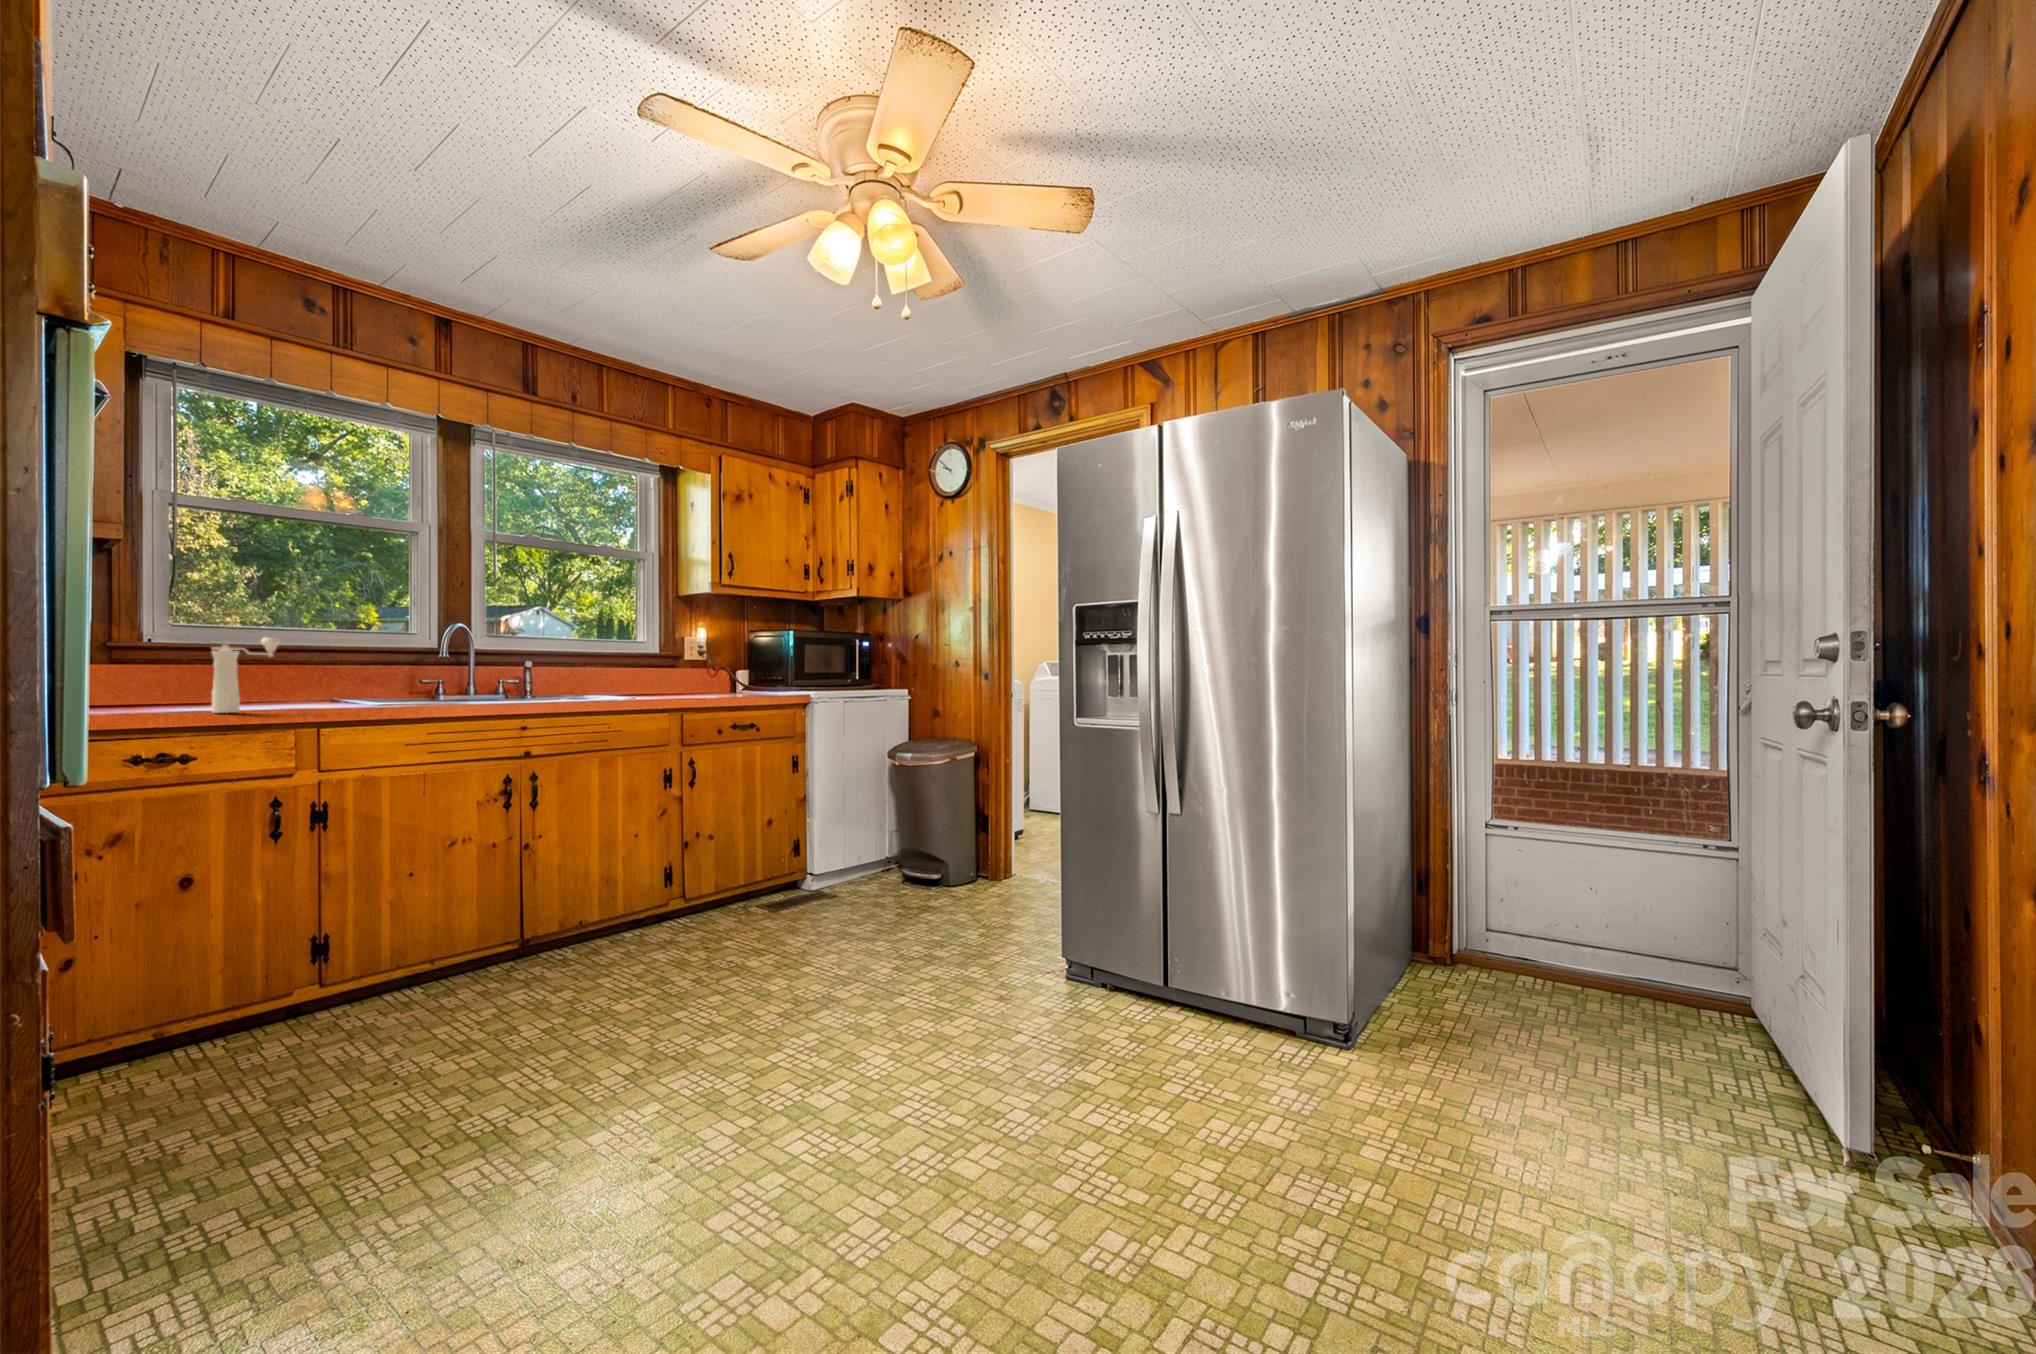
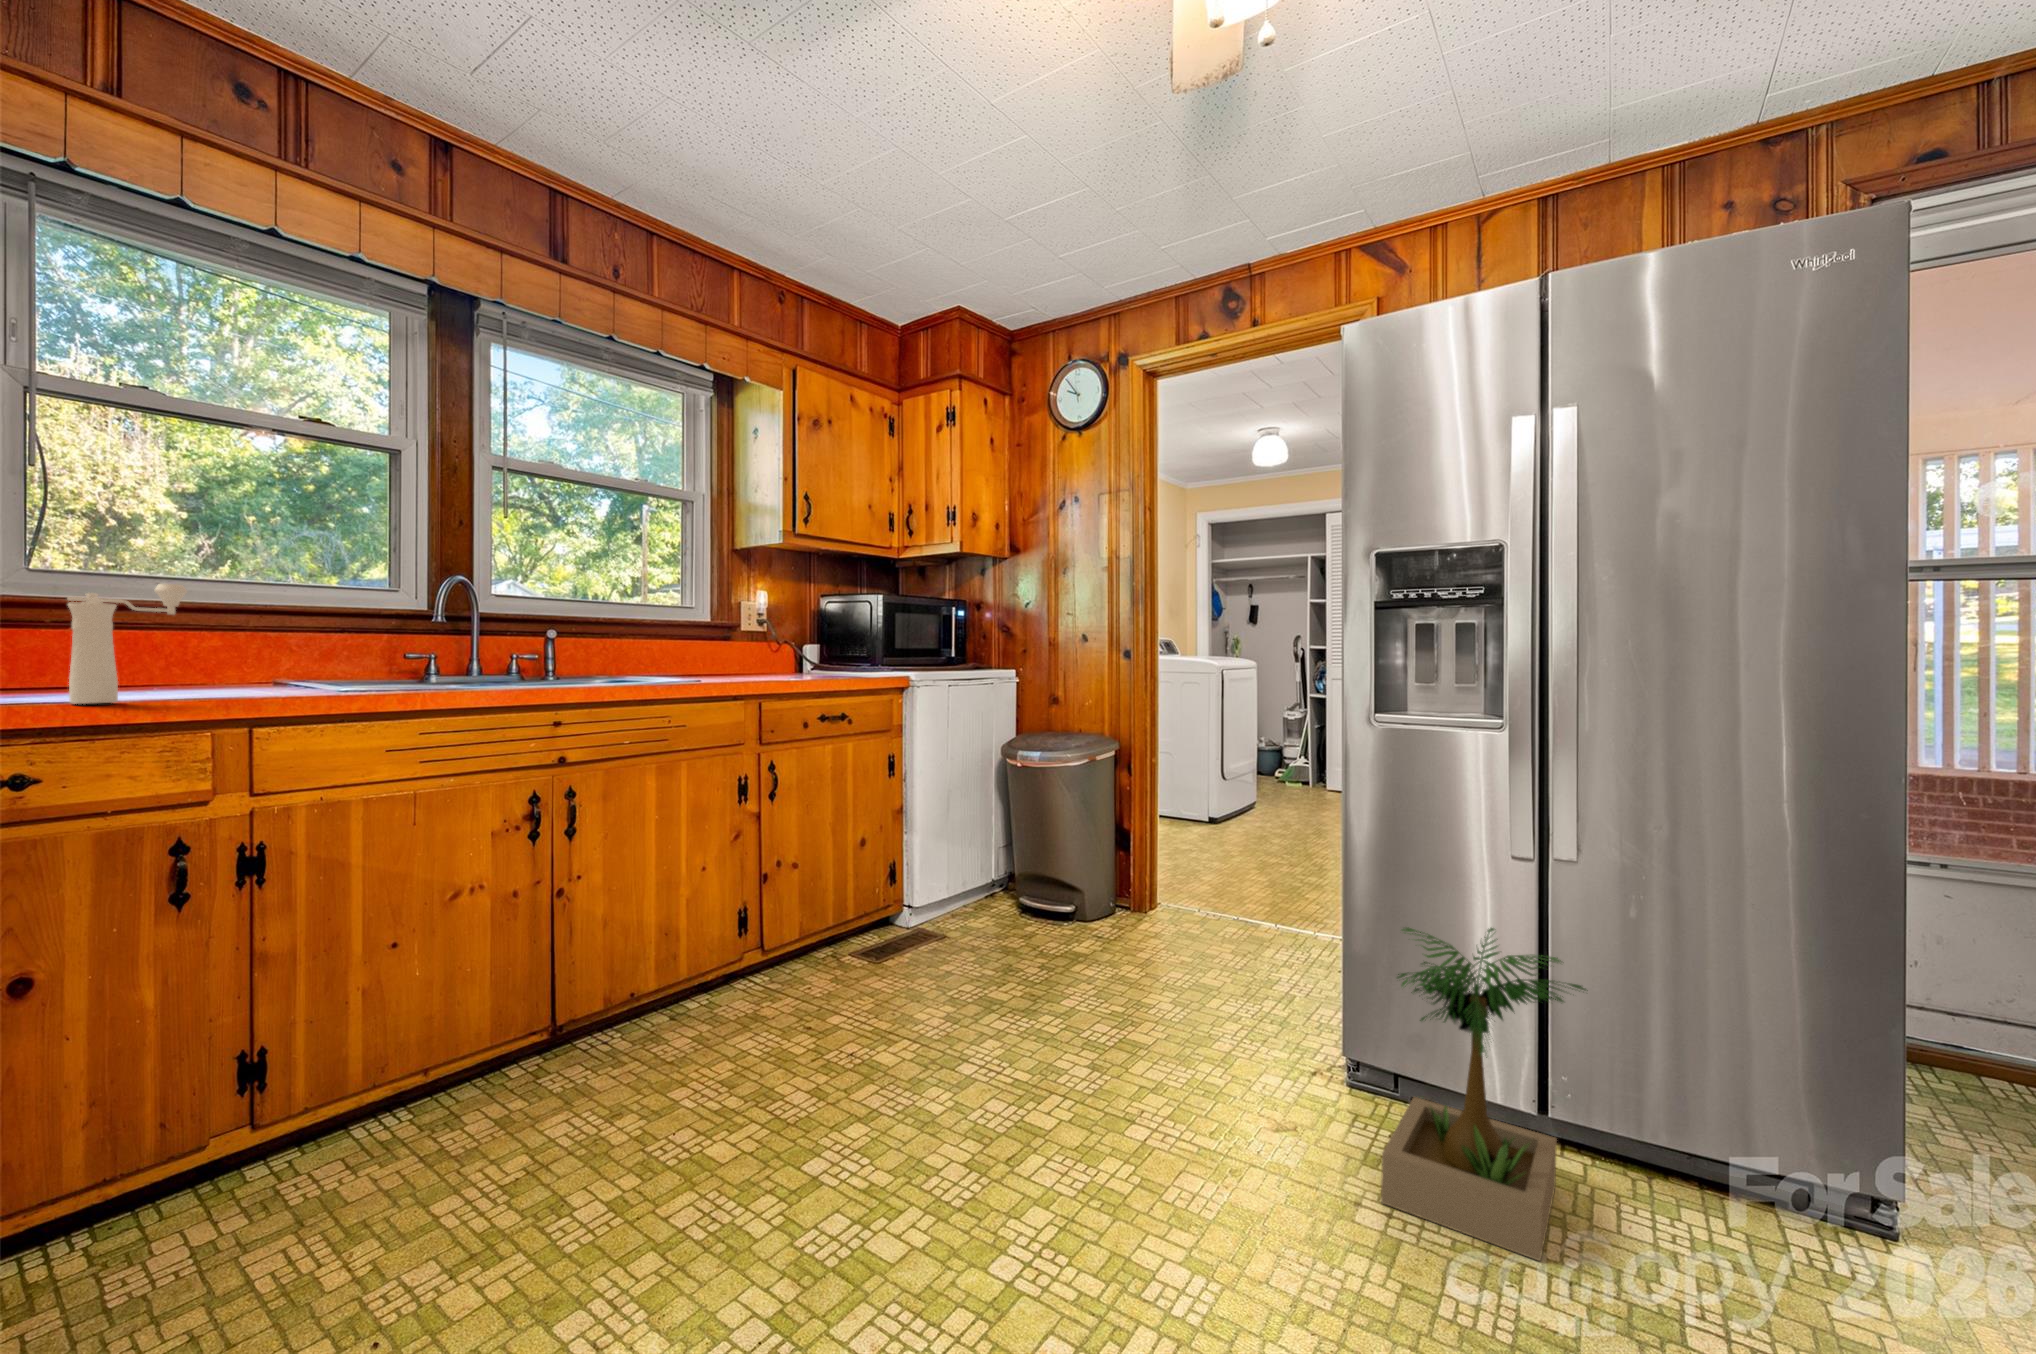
potted plant: none [1038,850,1175,1053] -> present [1381,927,1588,1261]

